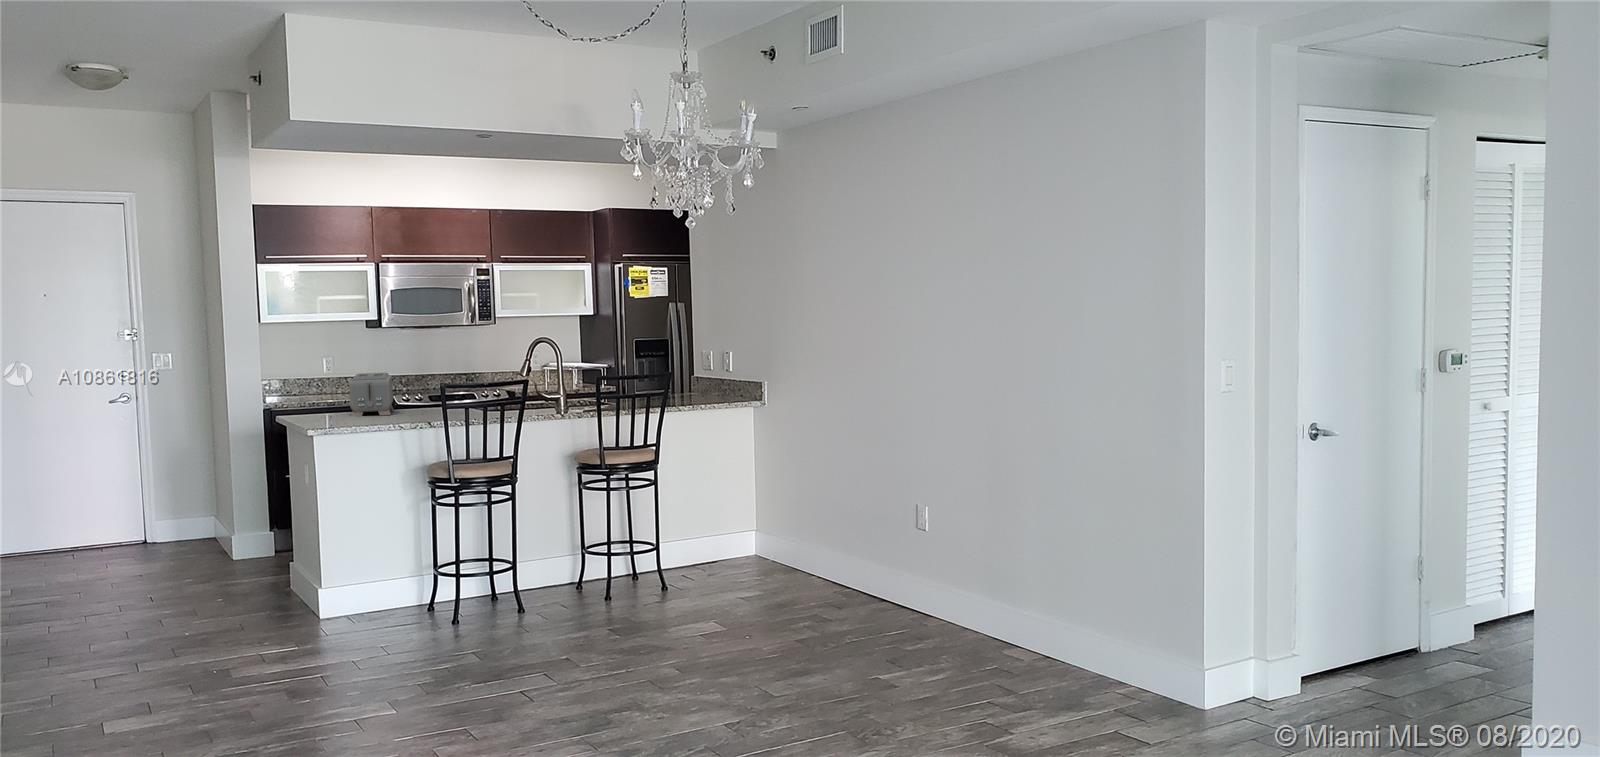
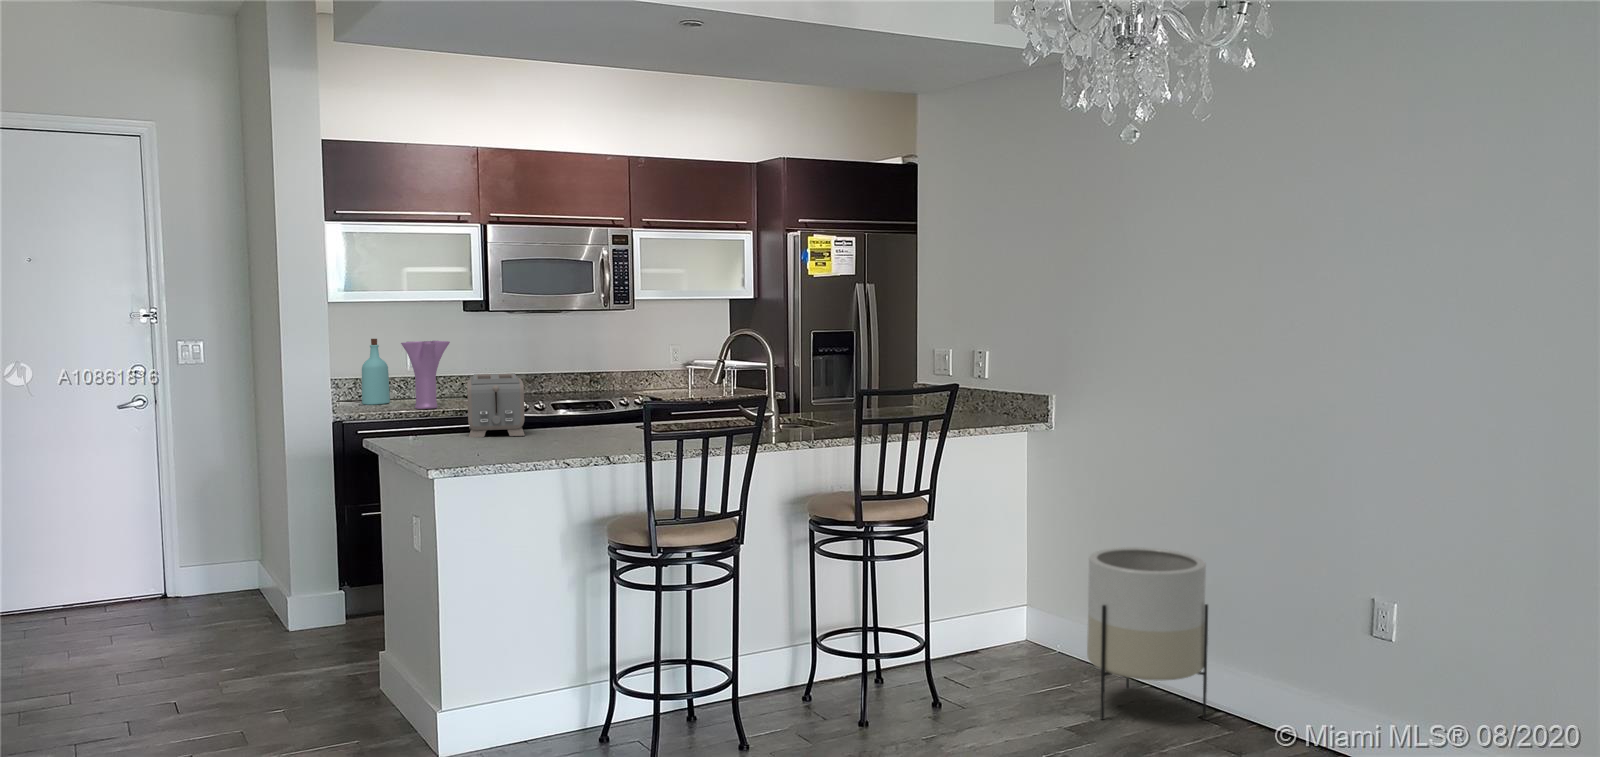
bottle: none [288,350,310,399] -> present [362,339,390,405]
vase: none [314,351,352,401] -> present [401,341,450,409]
planter: none [757,481,831,592] -> present [1087,547,1208,720]

